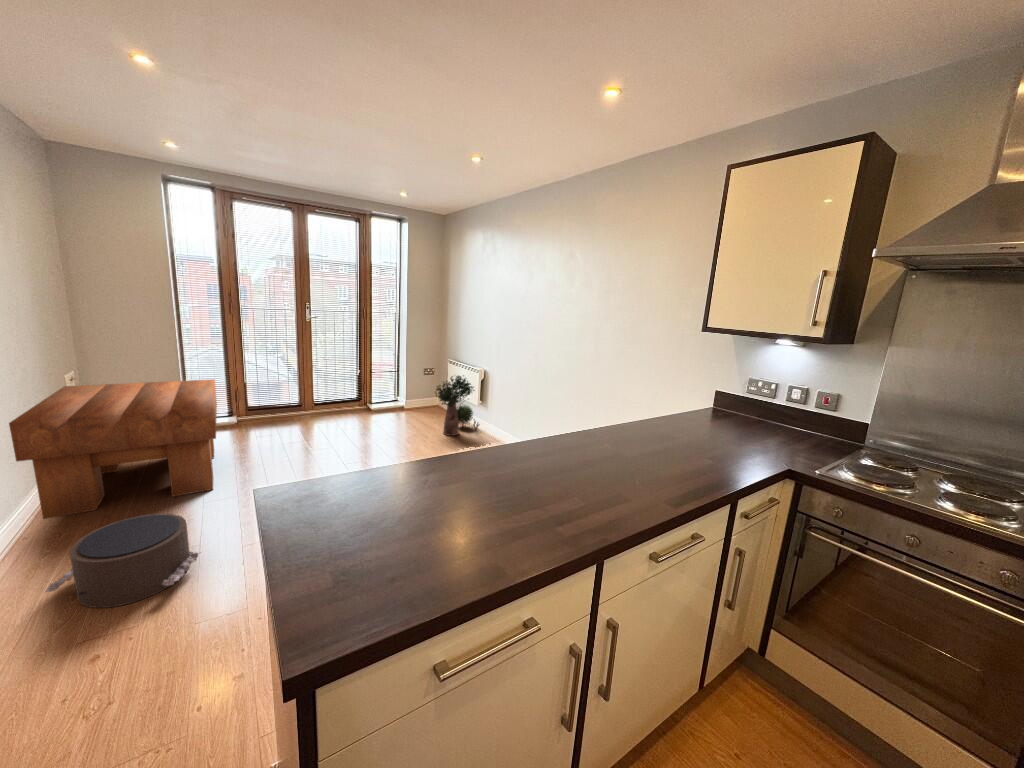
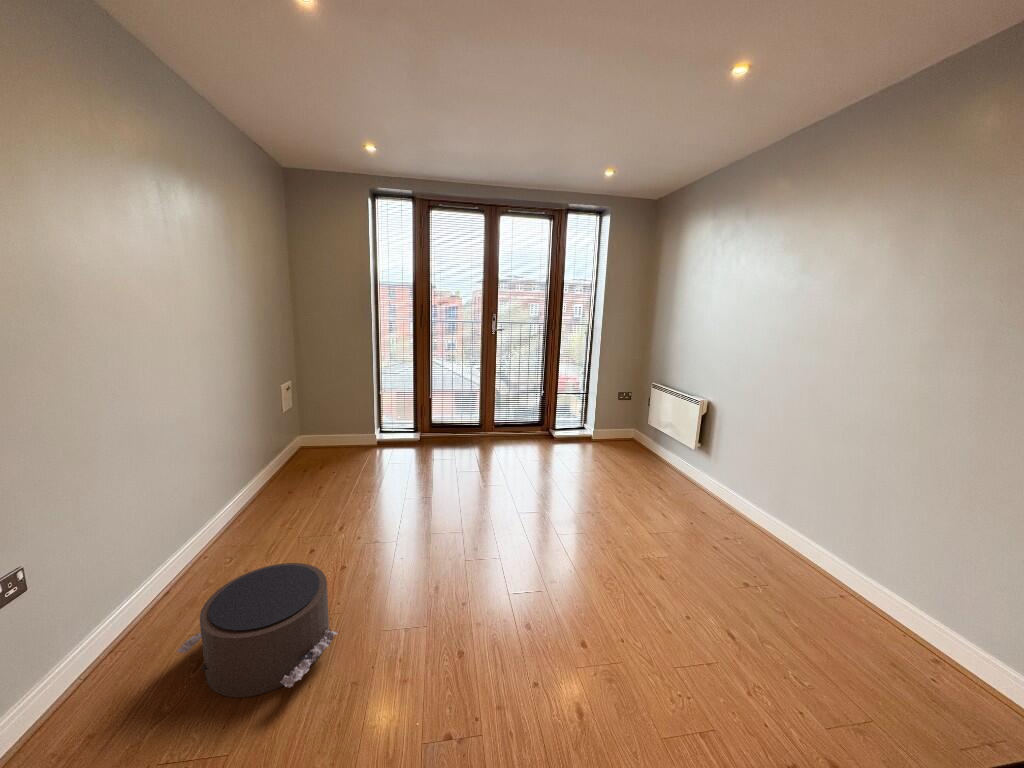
potted plant: present [435,376,479,436] -> none [636,404,700,489]
coffee table: present [9,379,217,519] -> none [209,395,399,533]

